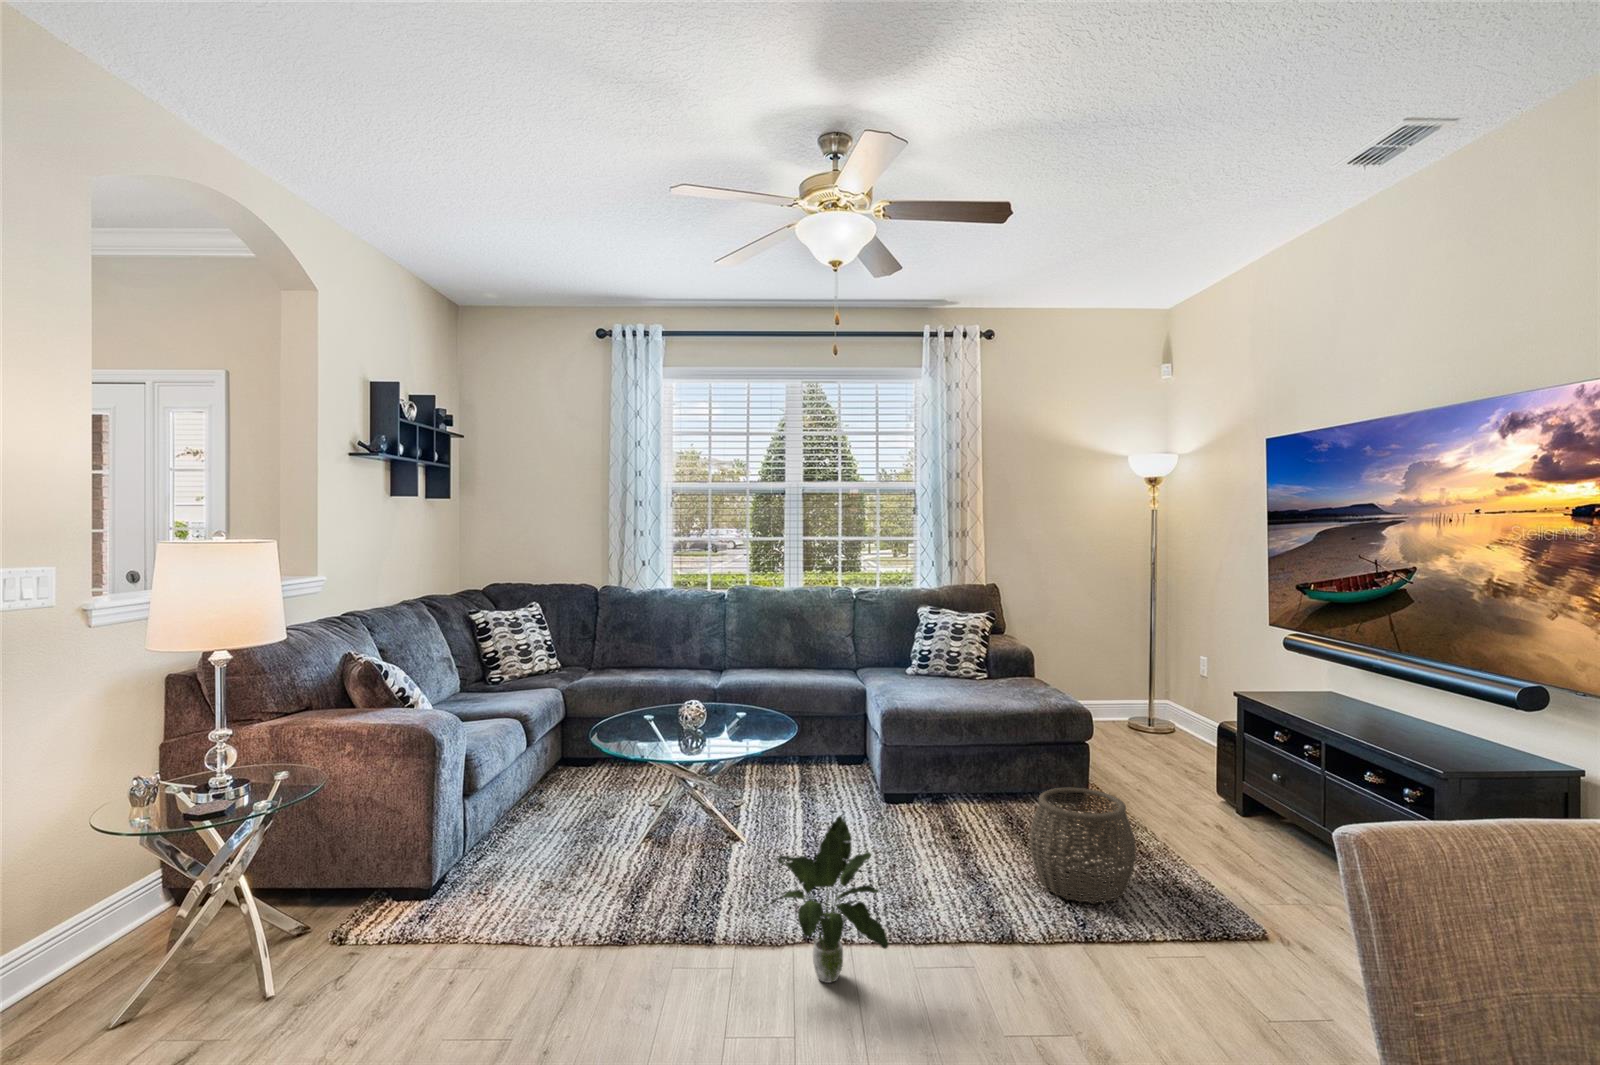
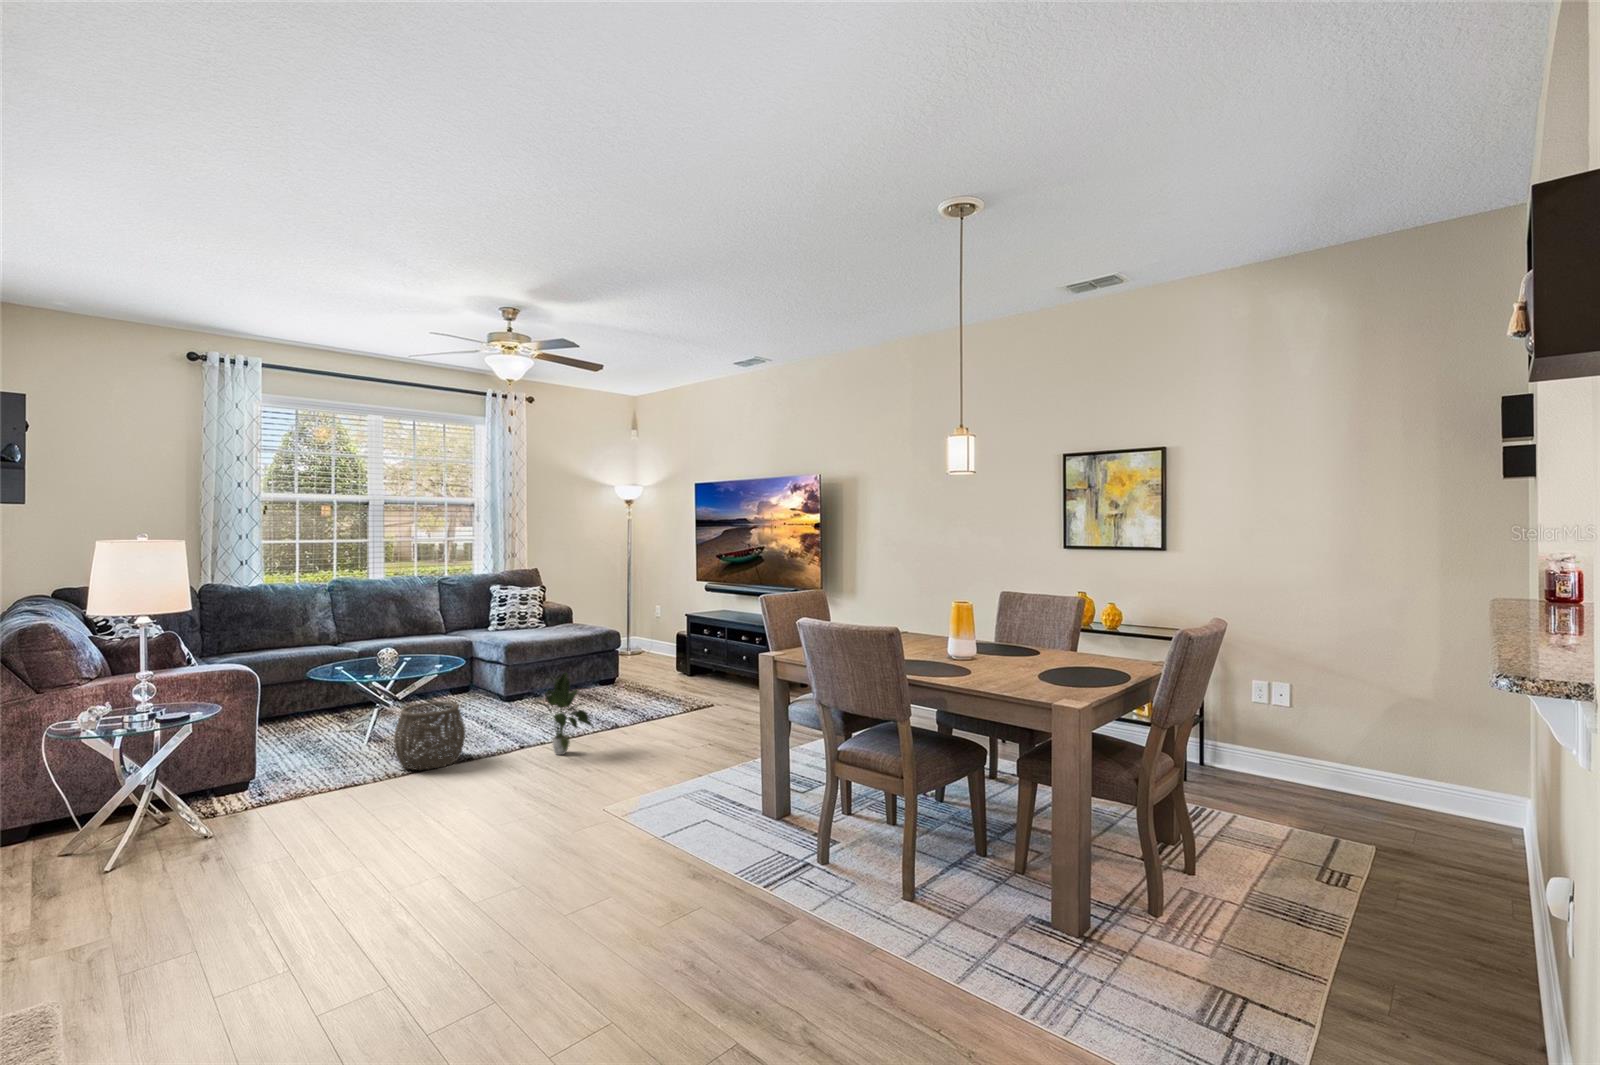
woven basket: present [1029,788,1136,904] -> present [394,702,465,770]

